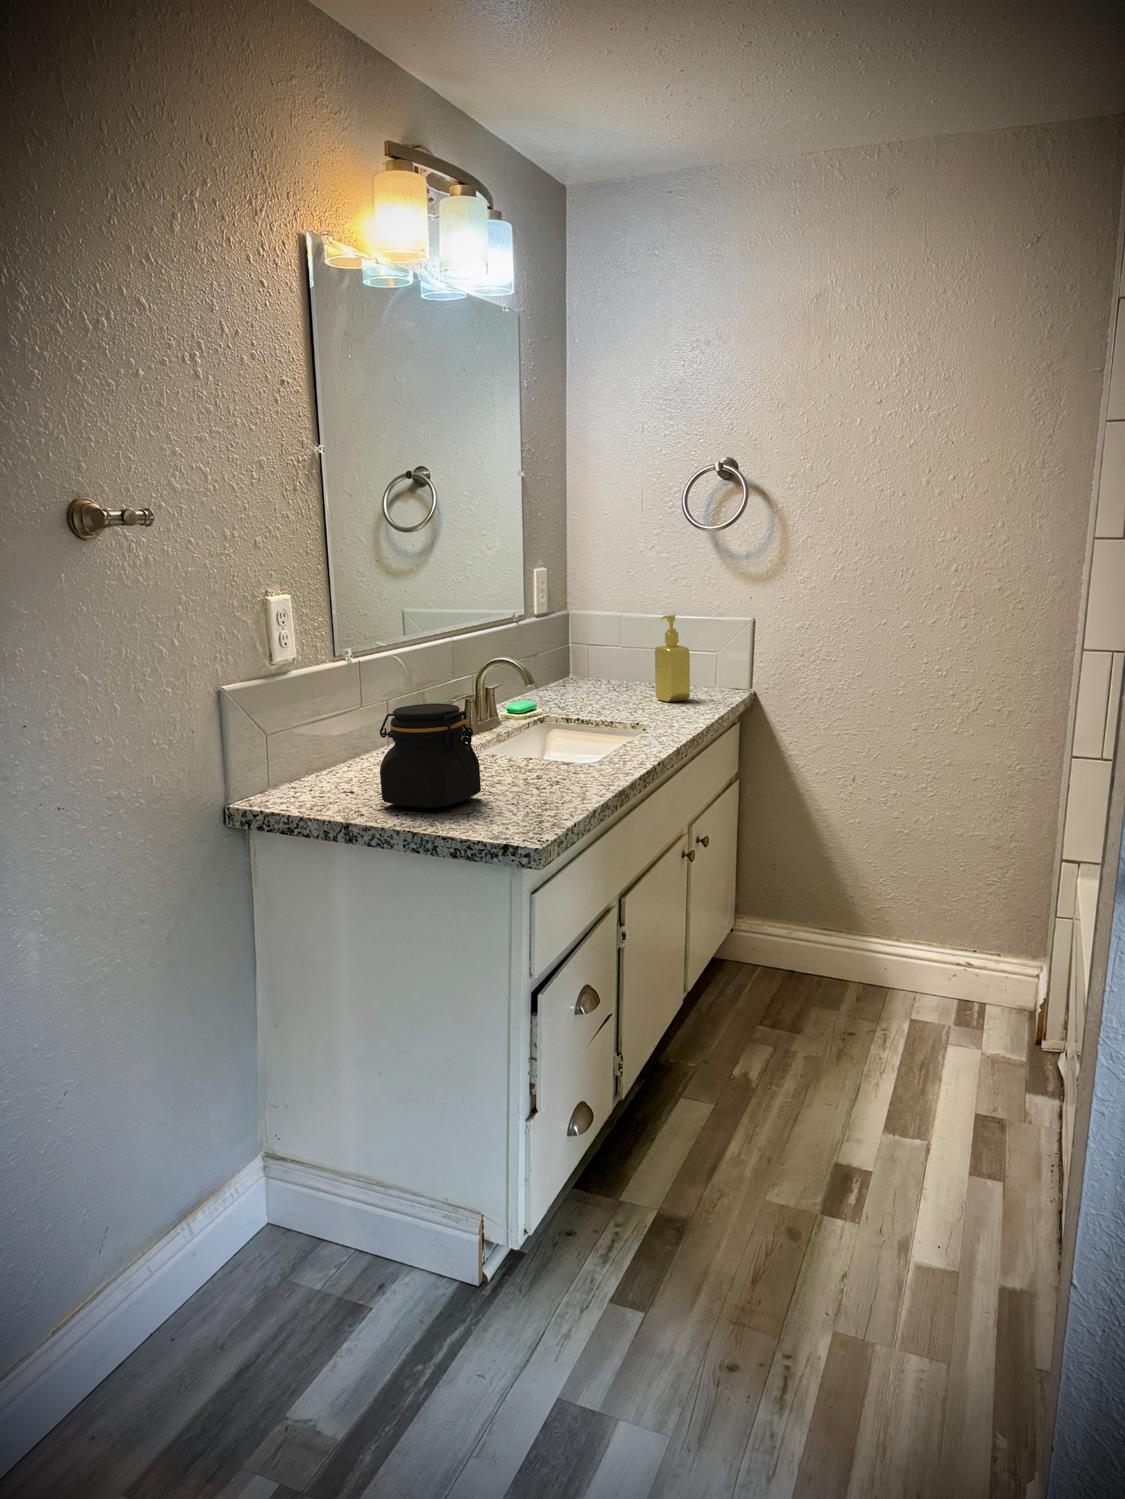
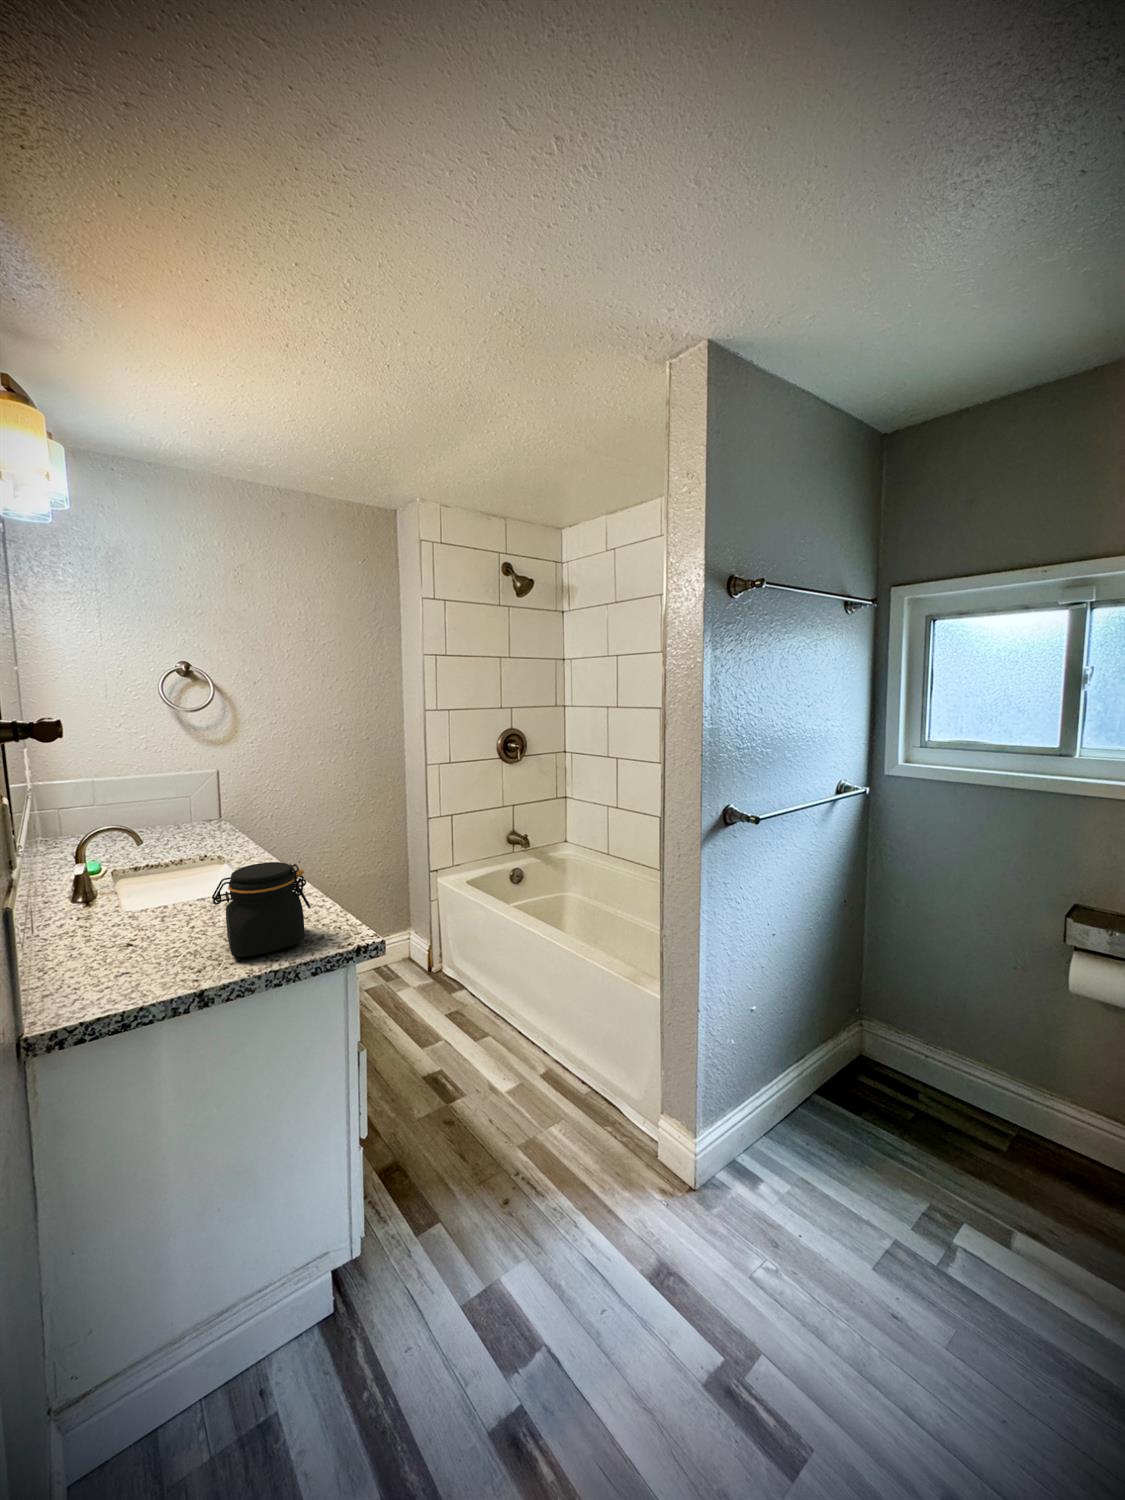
soap dispenser: present [655,615,690,702] -> none [170,775,207,839]

